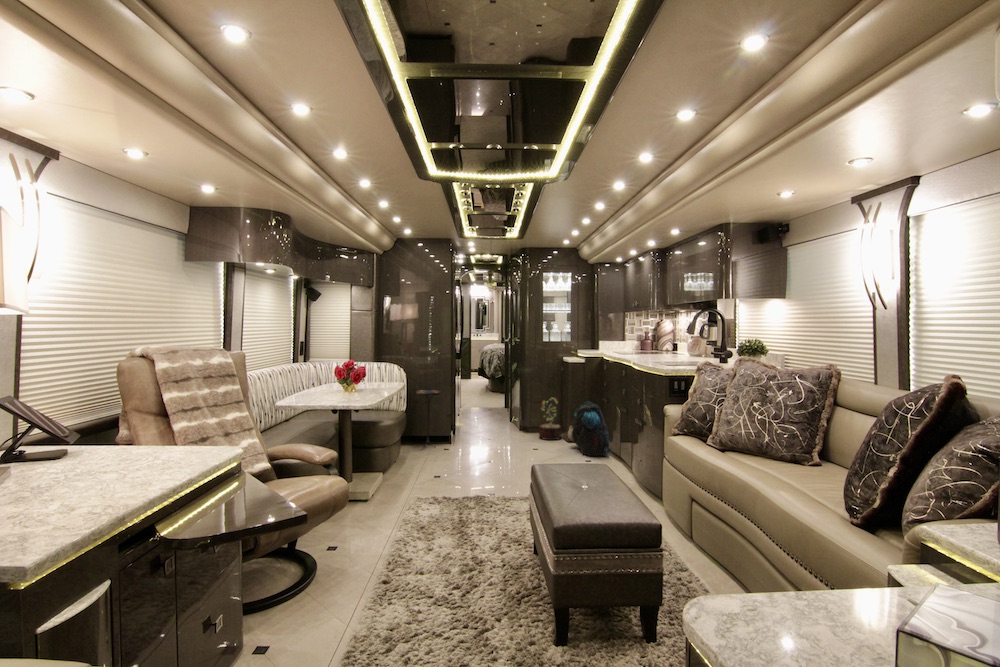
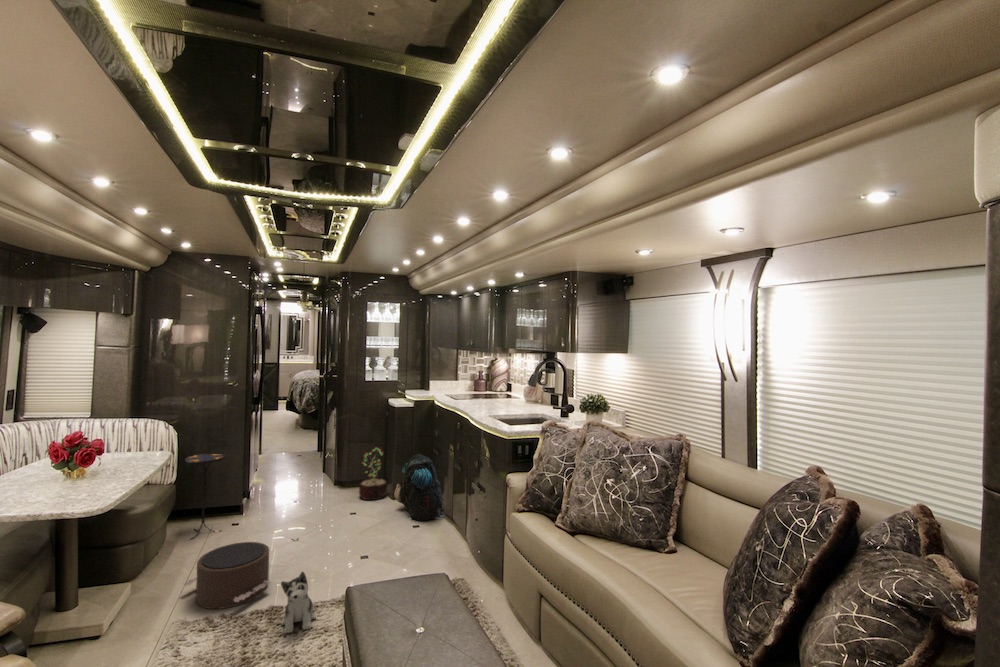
pouf: none [420,448,477,487] -> present [184,542,269,609]
plush toy: none [484,463,508,505] -> present [281,572,316,633]

